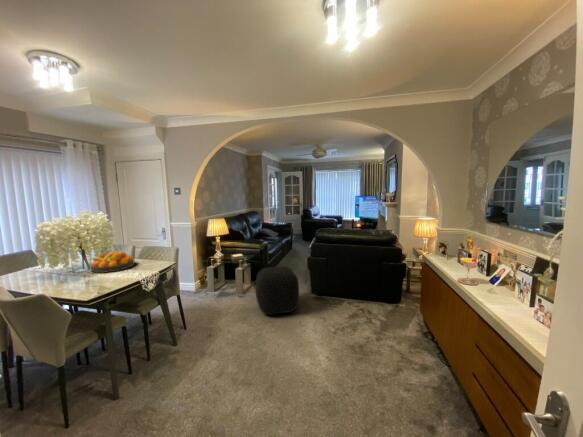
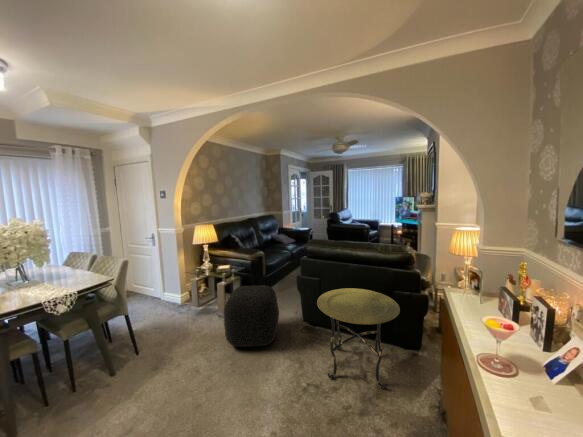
fruit bowl: present [90,251,134,273] -> none [22,263,79,288]
side table: none [336,263,395,327] -> present [317,288,400,389]

